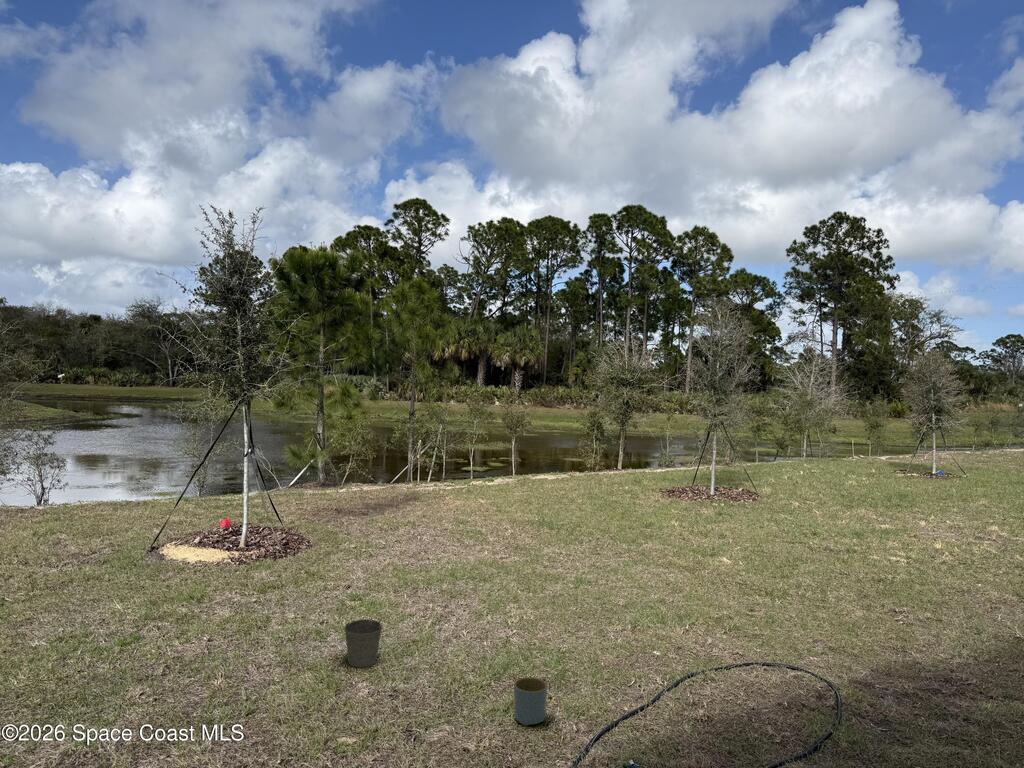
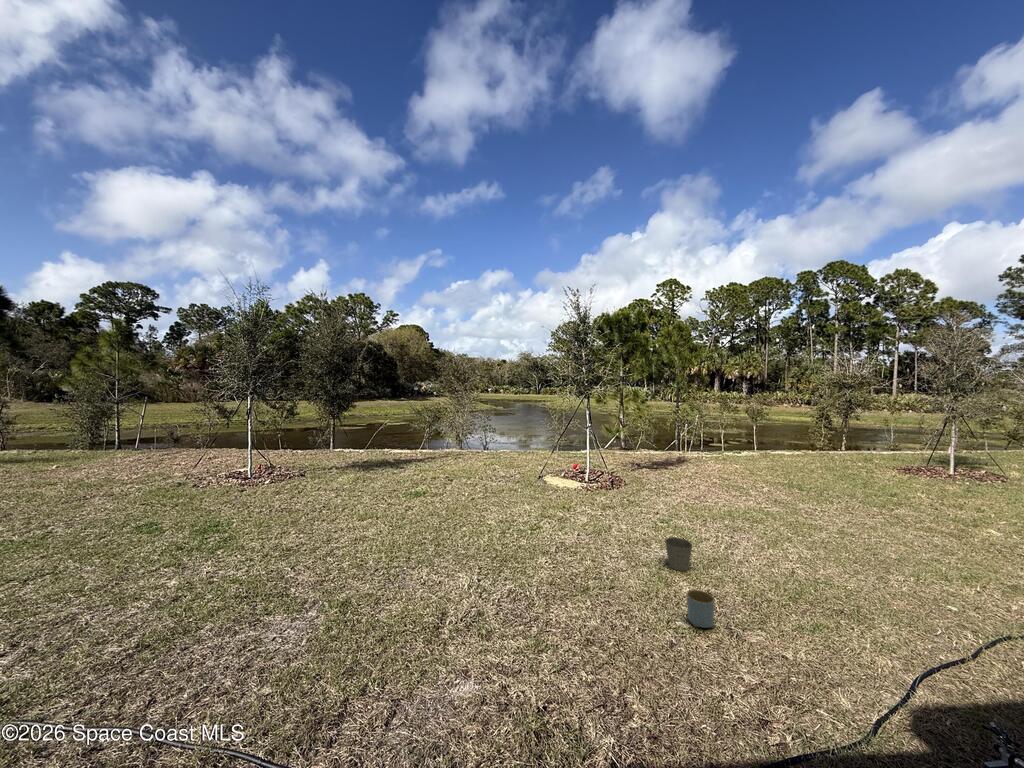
planter: present [514,677,547,726] -> present [687,590,715,628]

